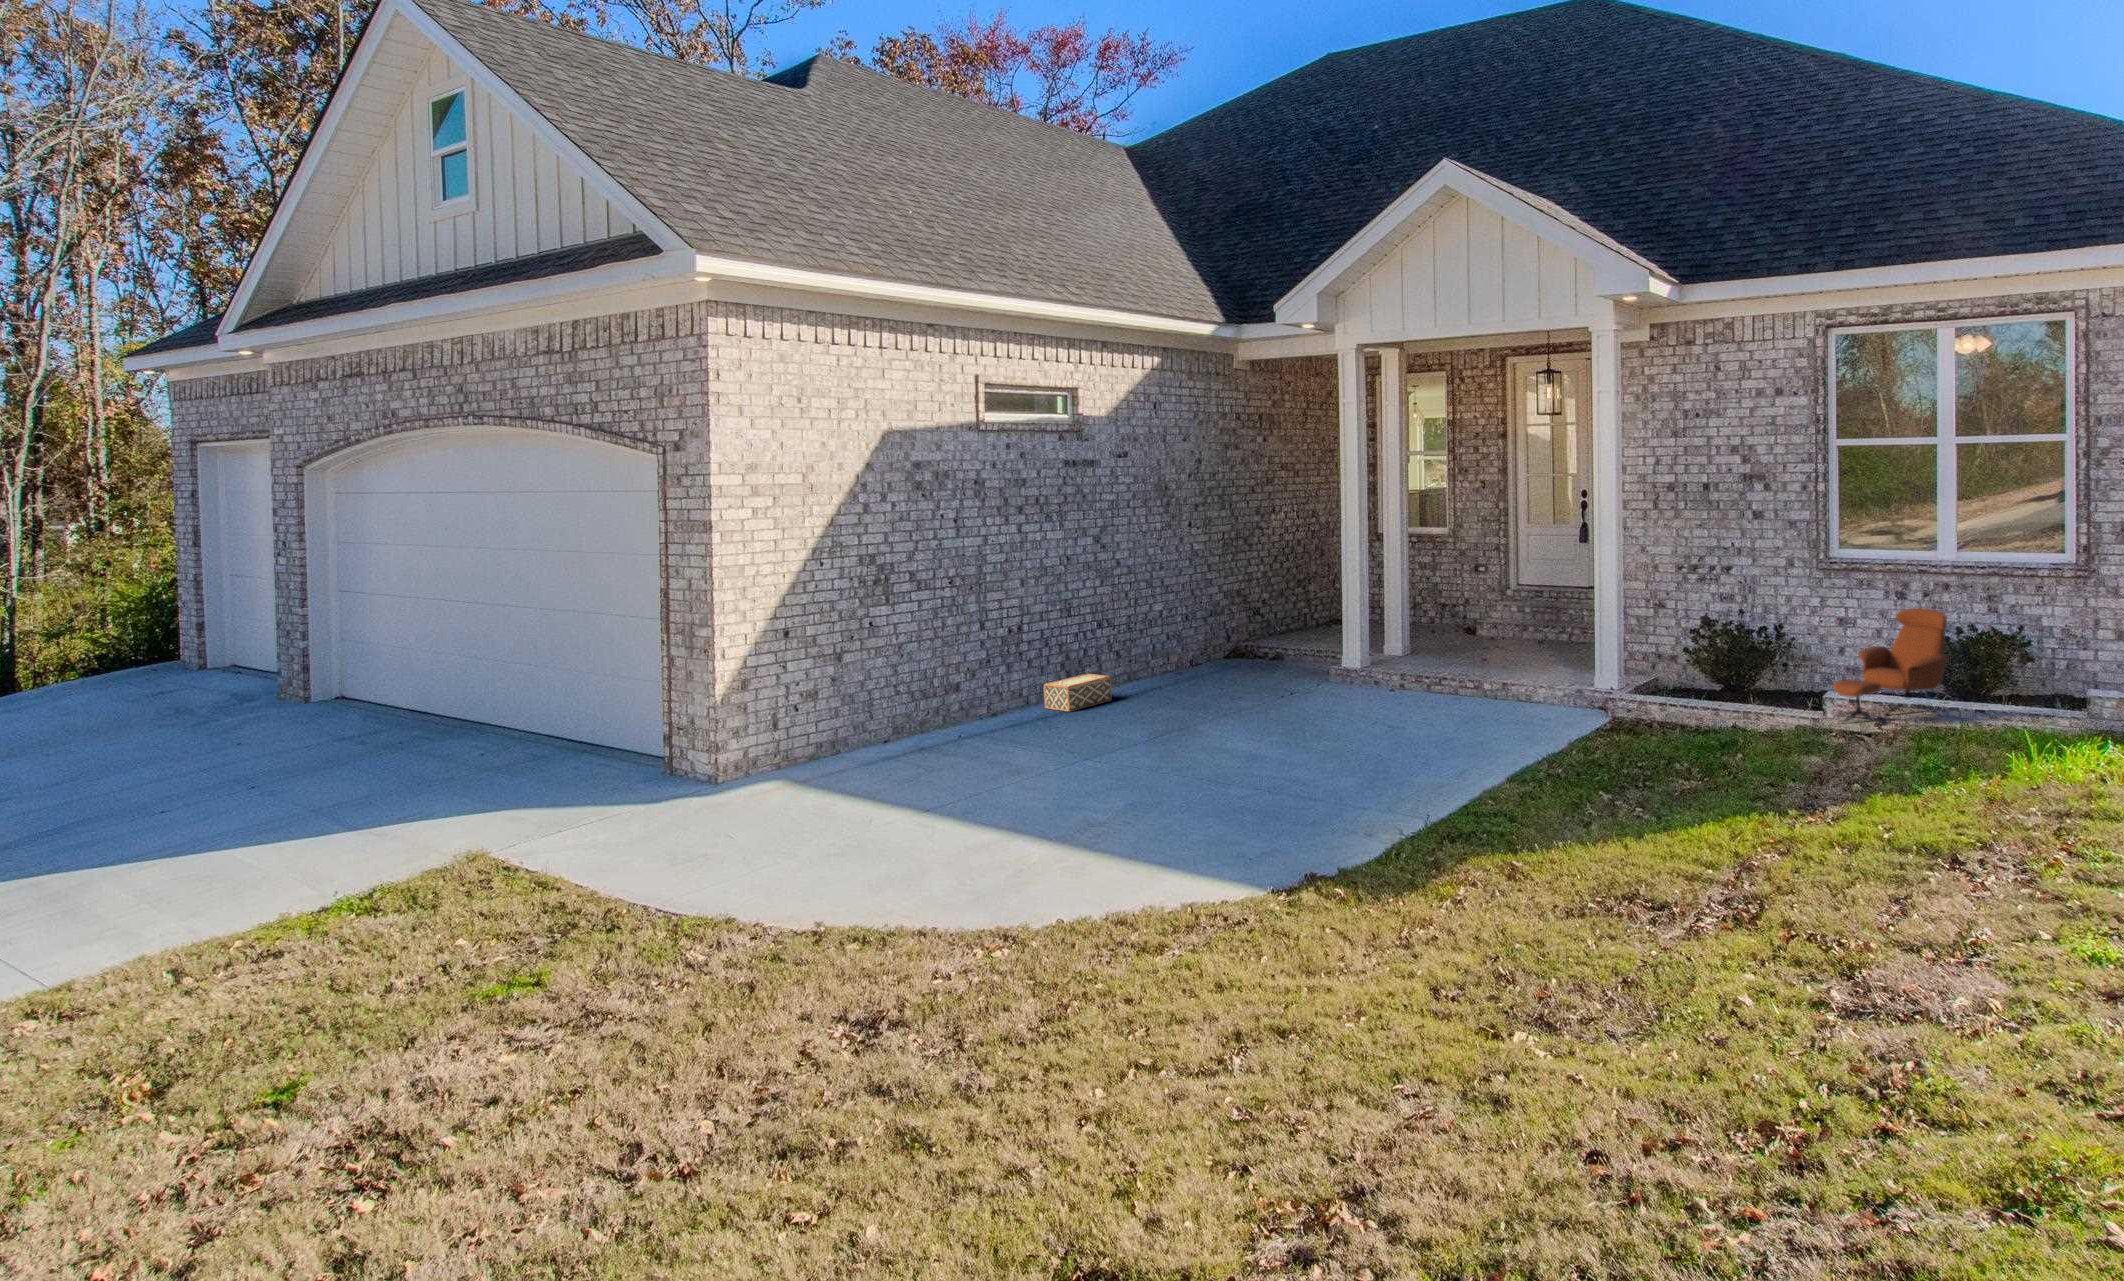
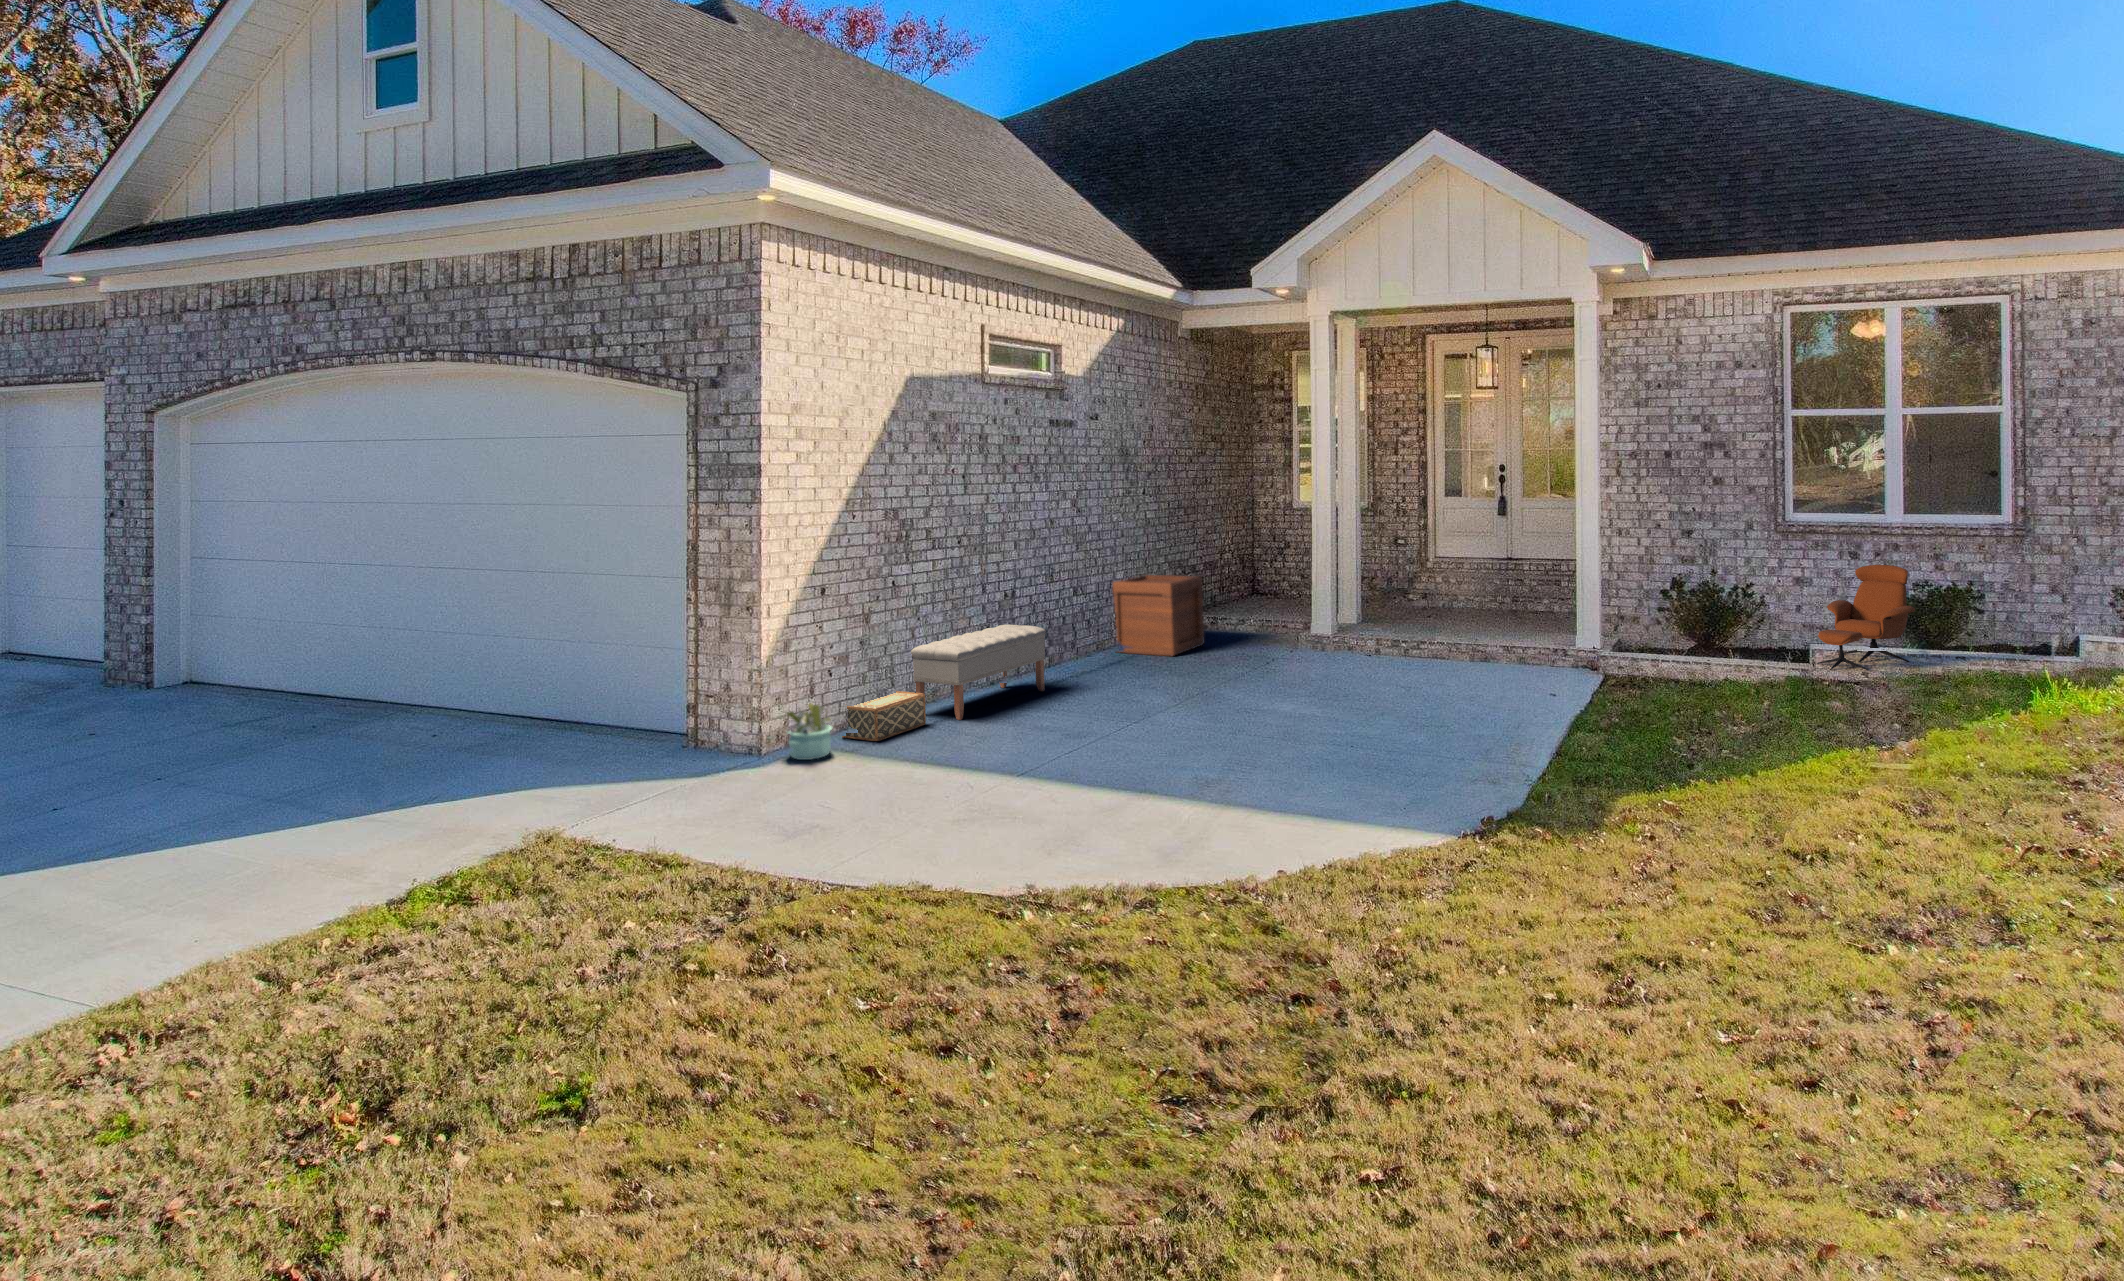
wooden crate: none [1131,607,1231,691] -> present [1113,575,1204,656]
bench: none [888,661,1032,755] -> present [911,625,1046,720]
woven basket: present [1044,673,1112,712] -> present [842,691,926,741]
decorative plant: none [739,738,790,792] -> present [786,703,832,760]

